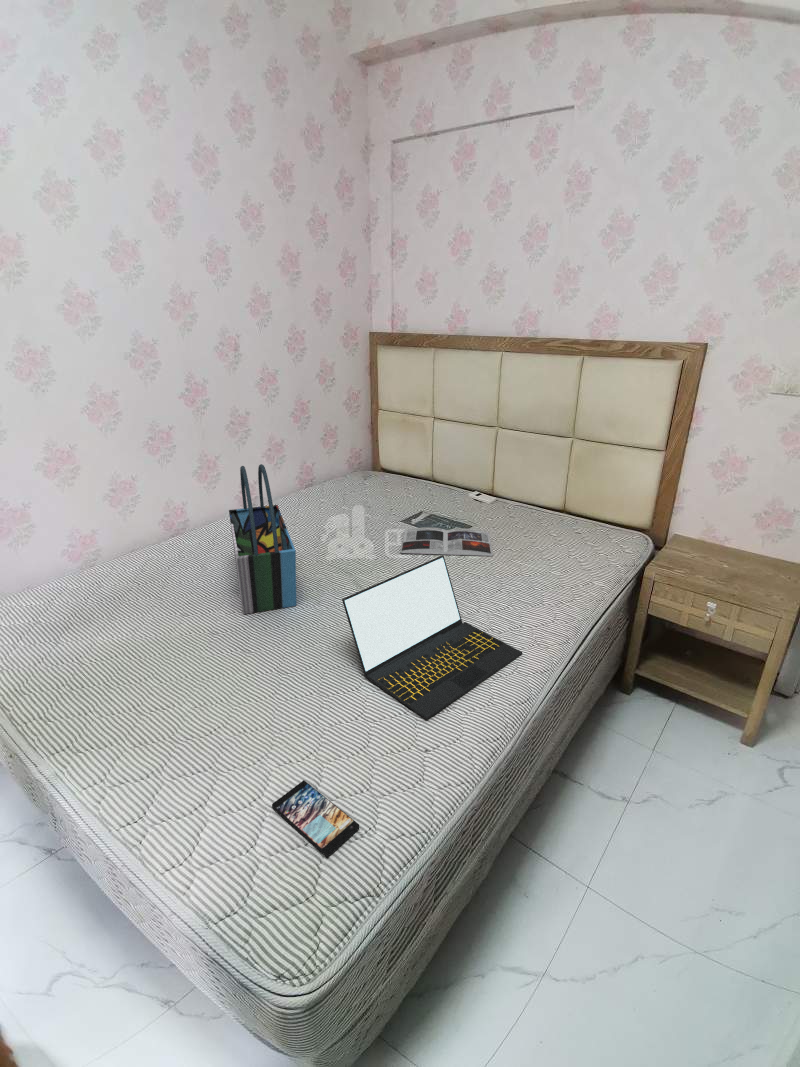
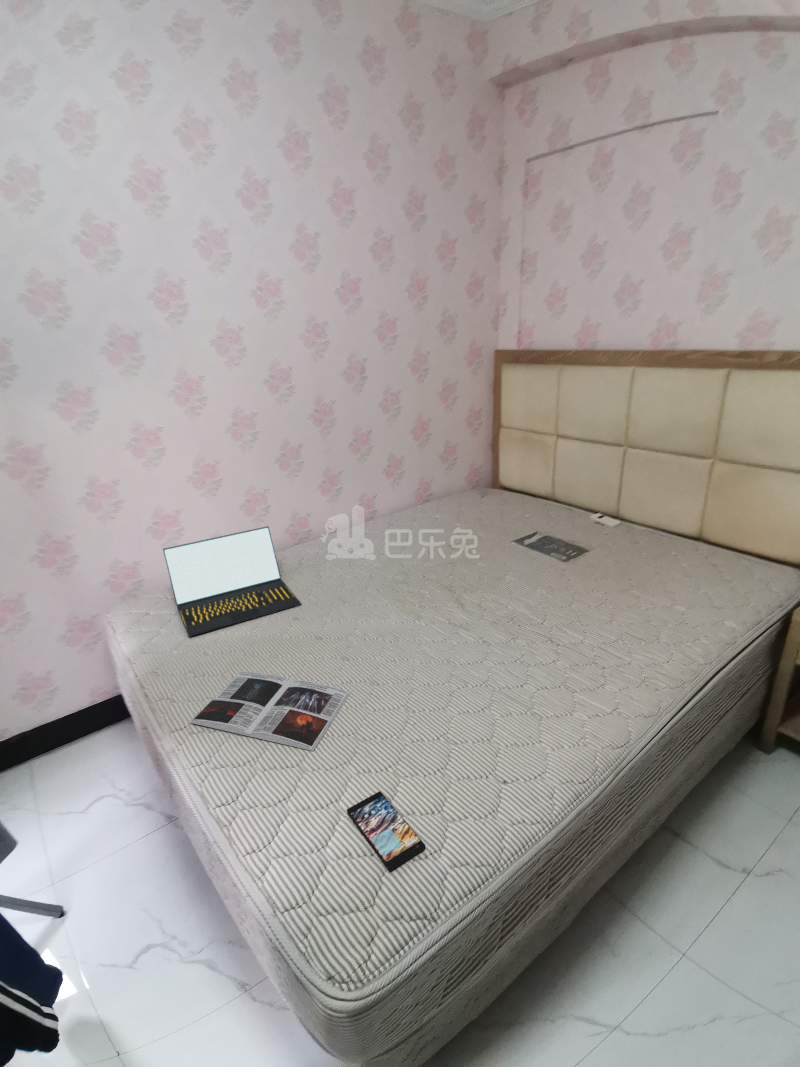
tote bag: present [229,464,296,614] -> none [345,480,400,621]
magazine: present [401,528,493,556] -> present [190,671,350,751]
laptop: present [342,555,522,720] -> present [163,527,301,637]

